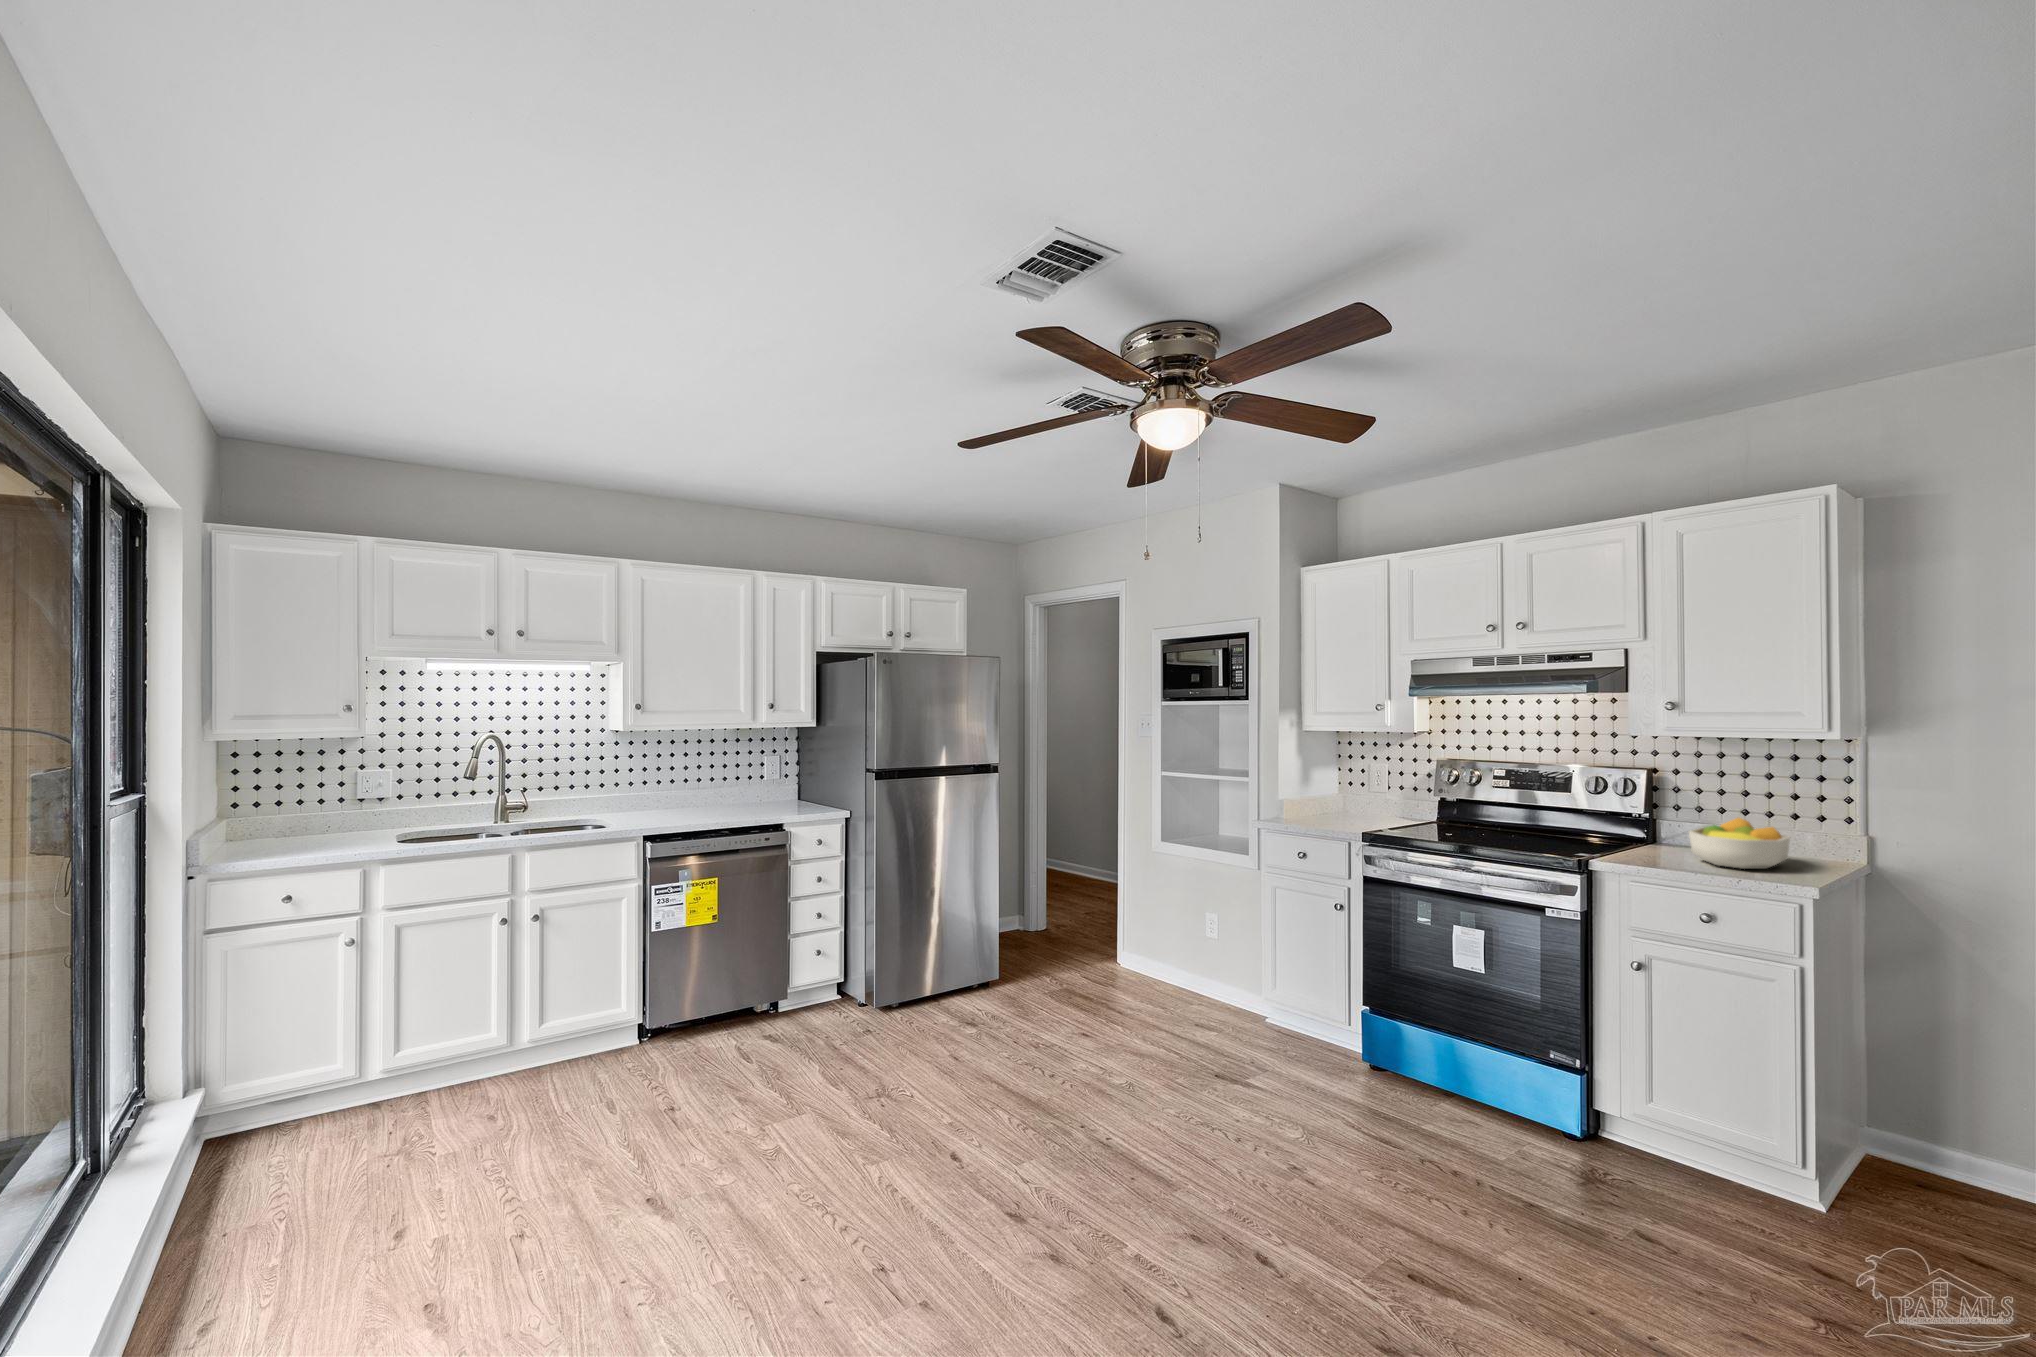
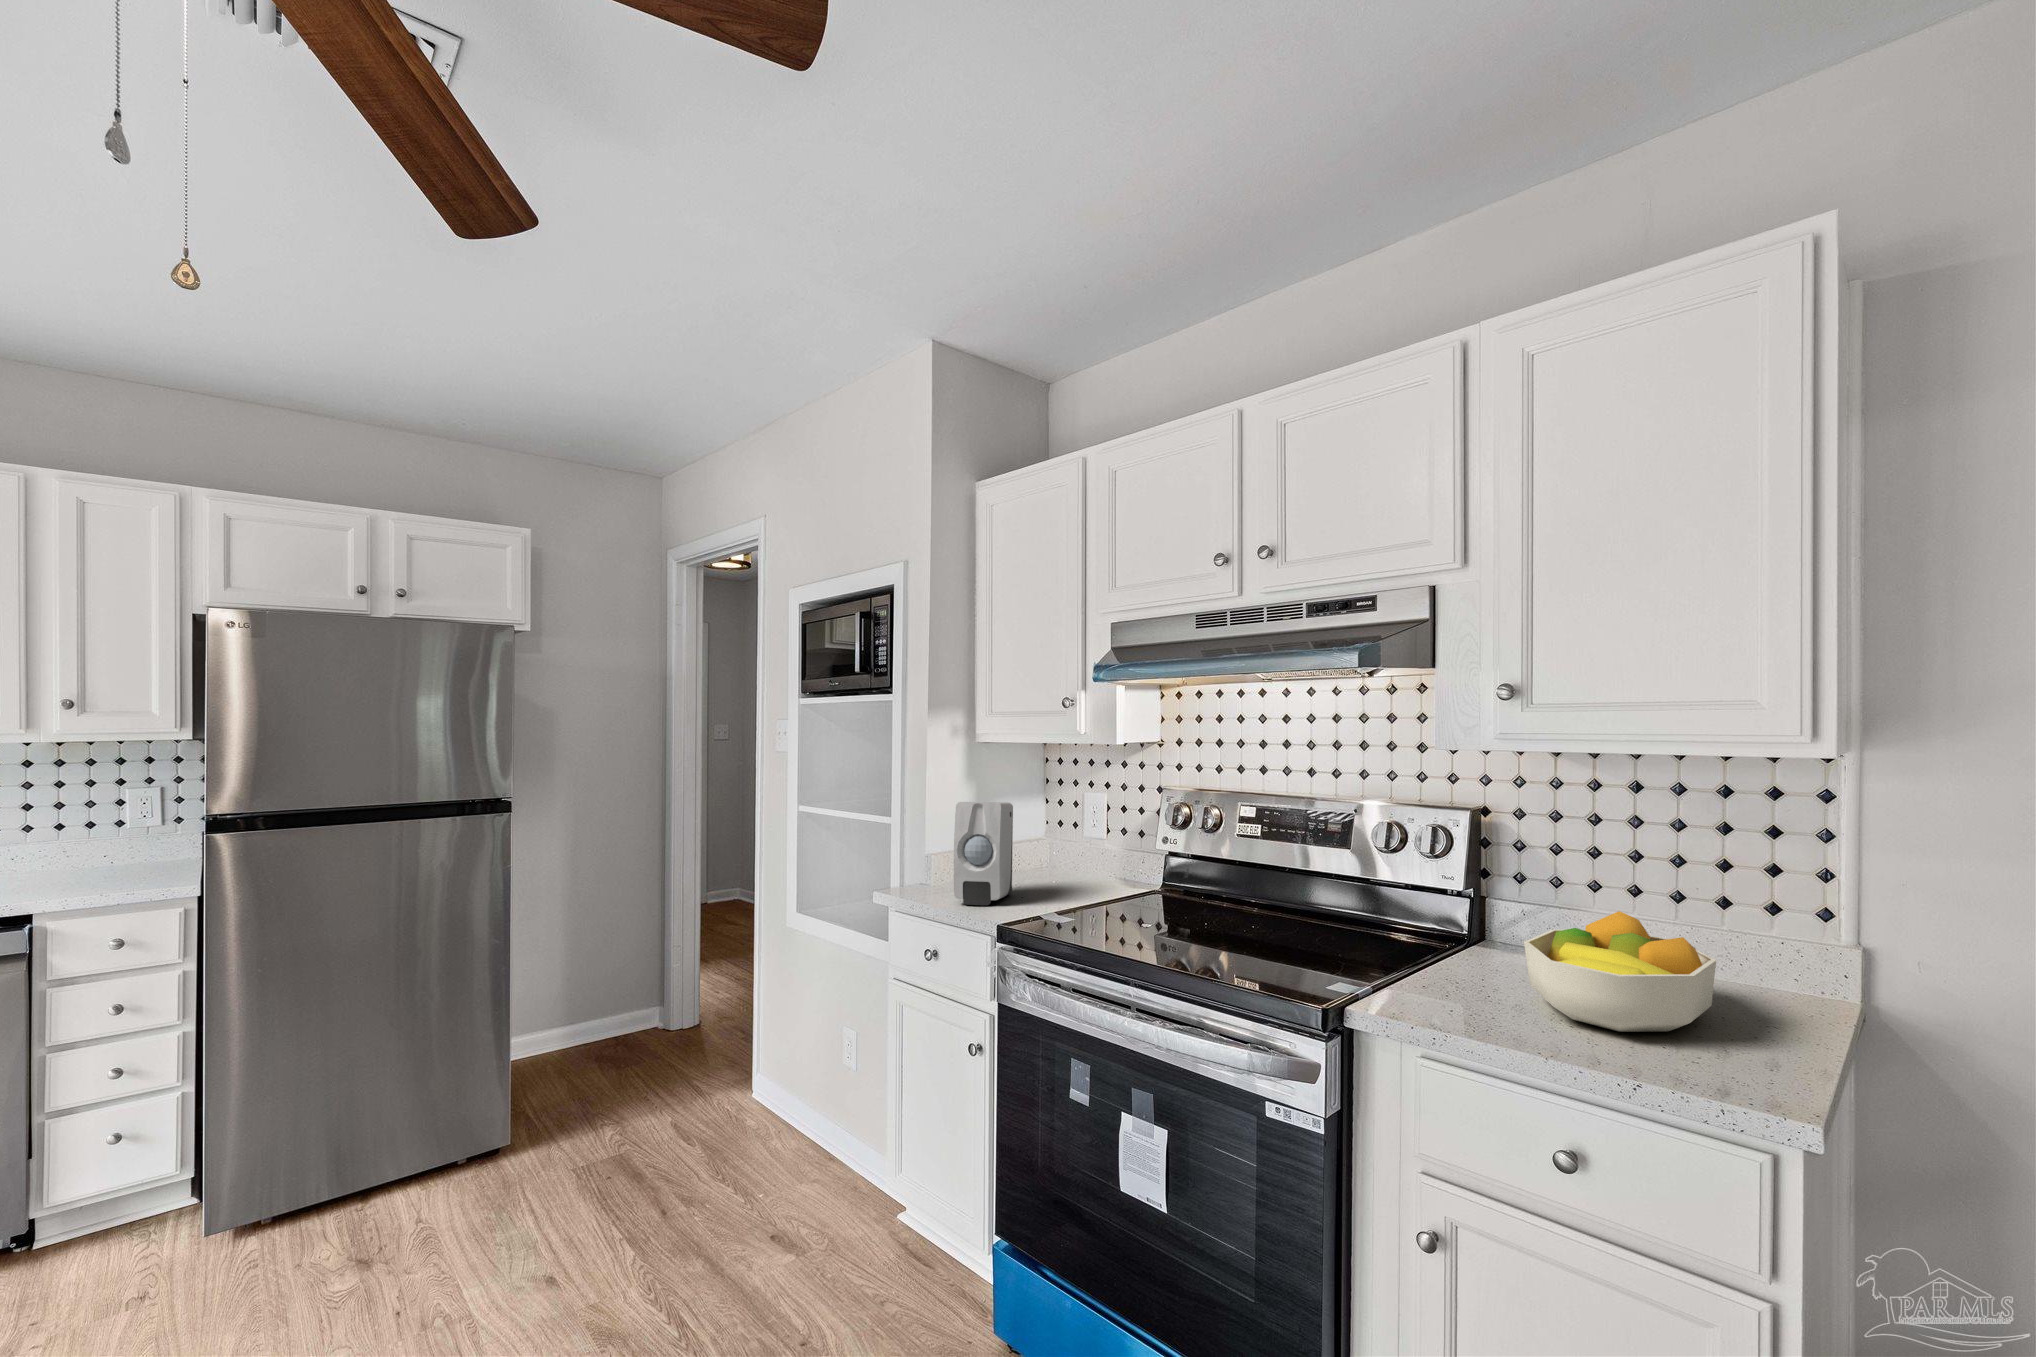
soap dispenser: none [1318,766,1348,826] -> present [954,802,1013,905]

